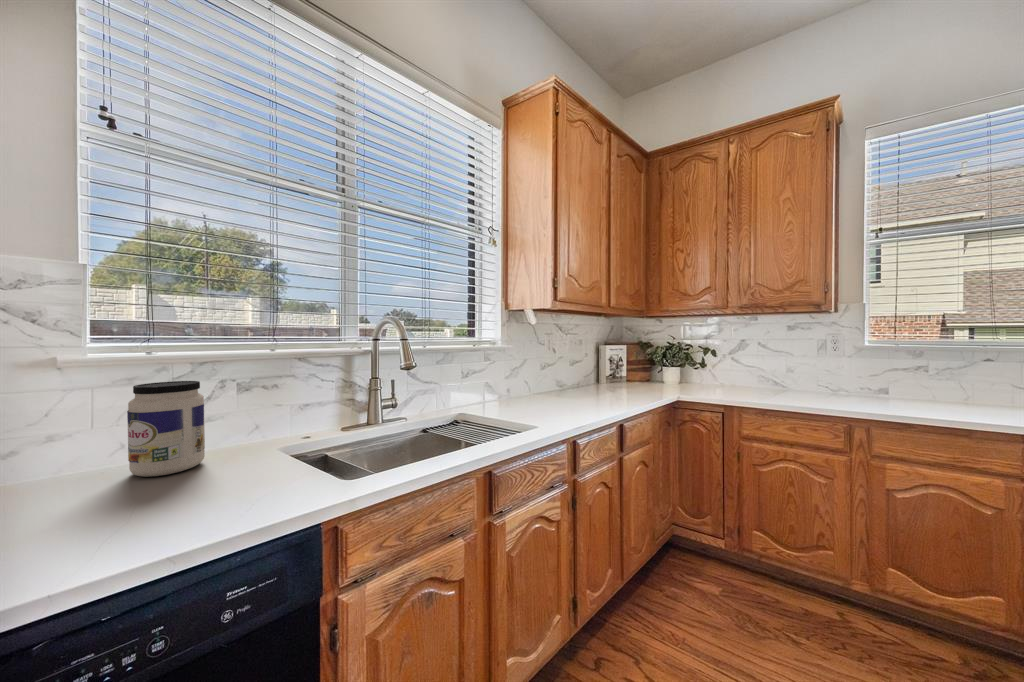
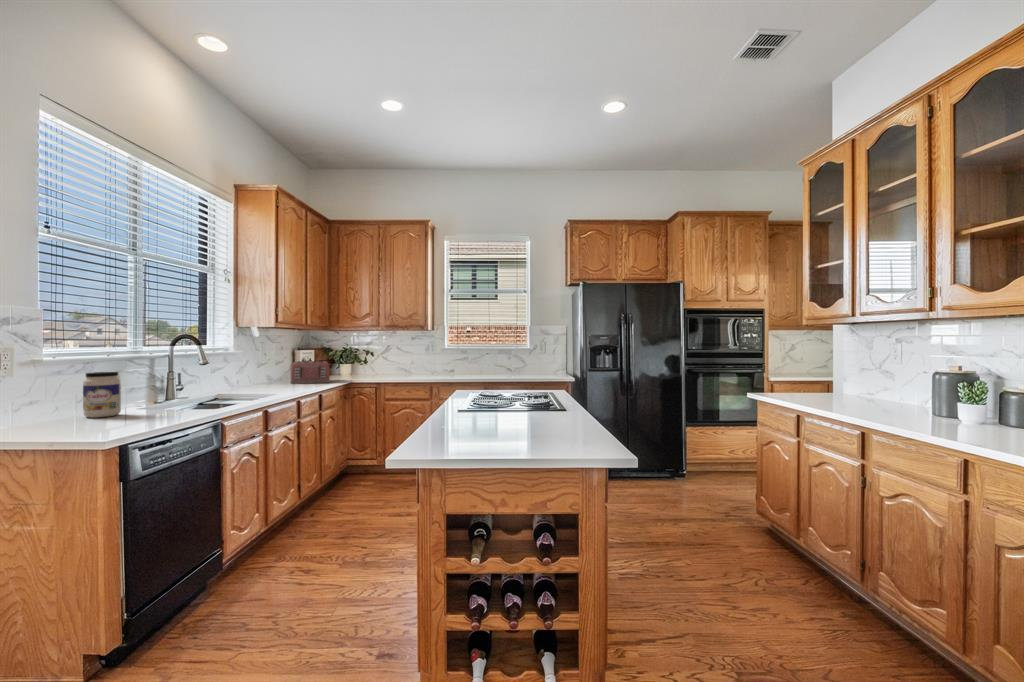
toaster: none [585,361,643,399] -> present [290,361,330,384]

